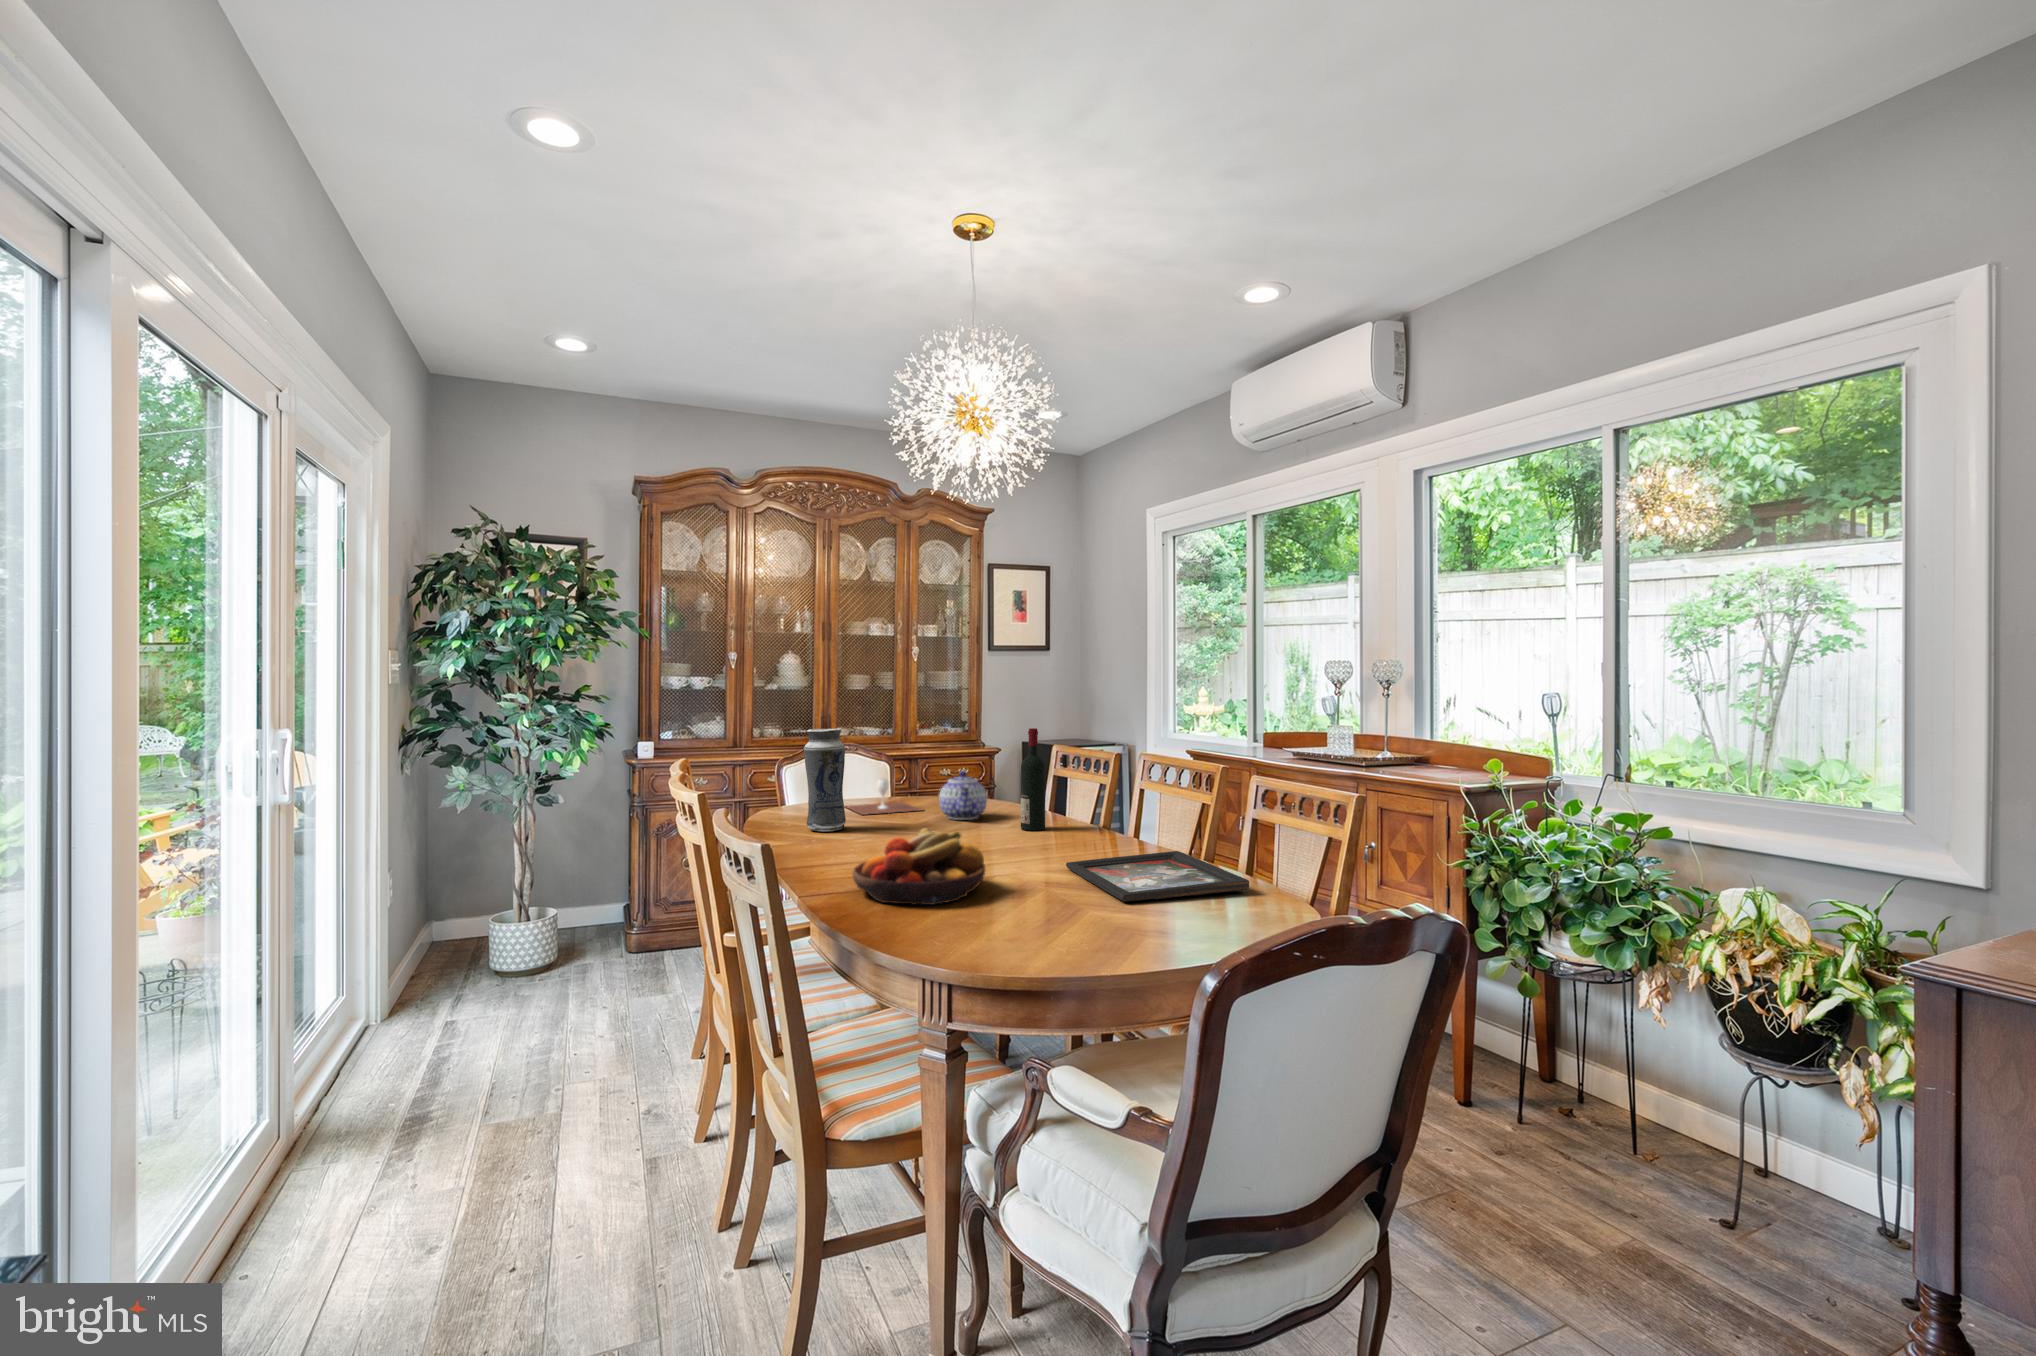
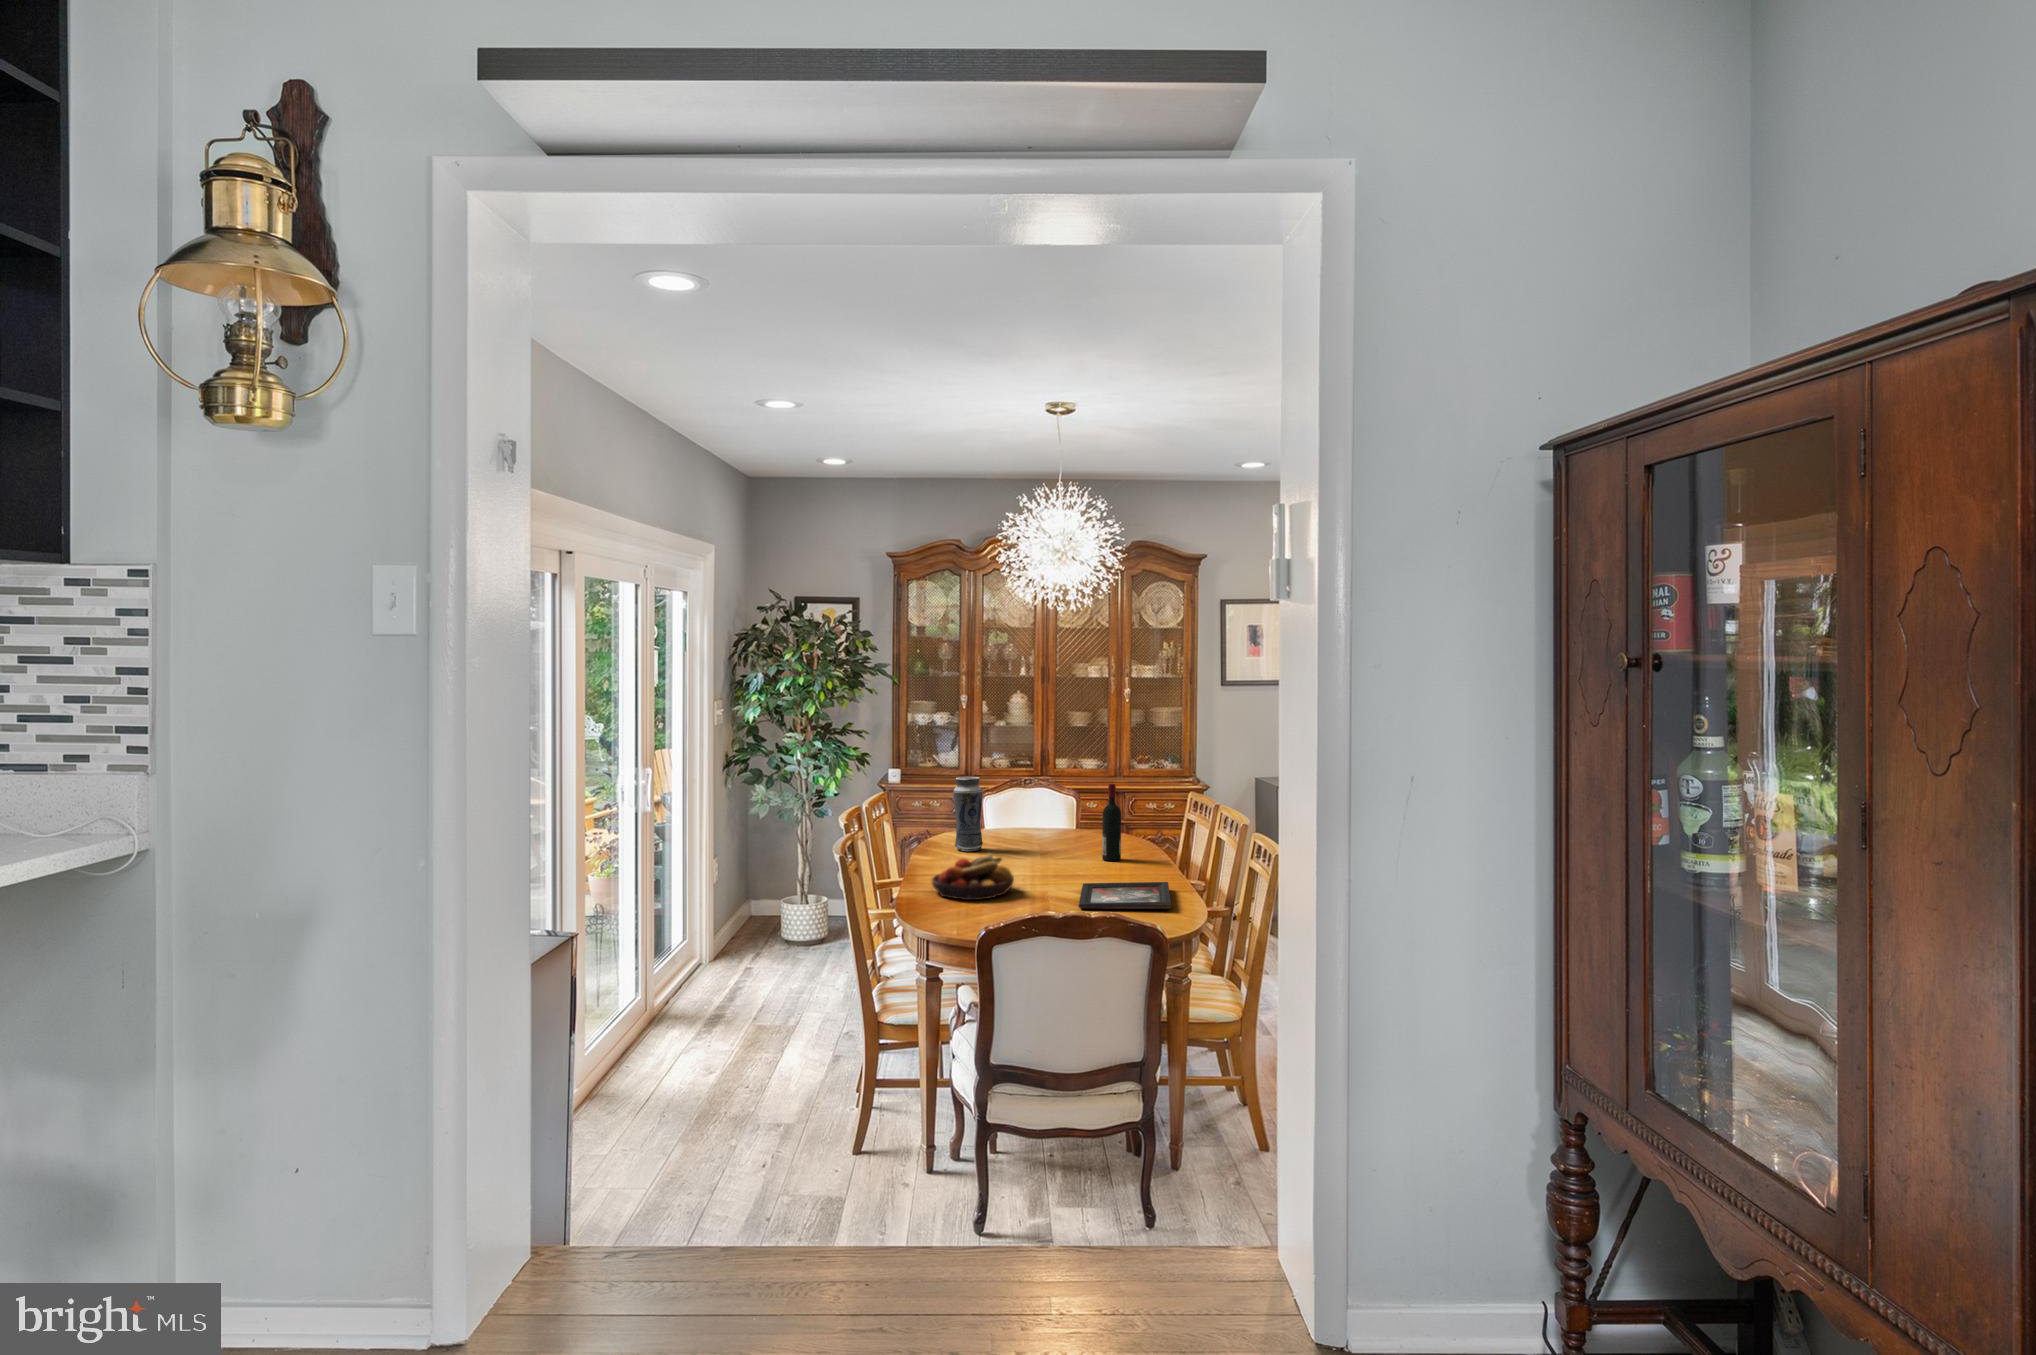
teapot: present [939,771,987,820] -> none [1058,812,1094,850]
wine glass: present [846,779,921,815] -> none [1003,813,1057,840]

